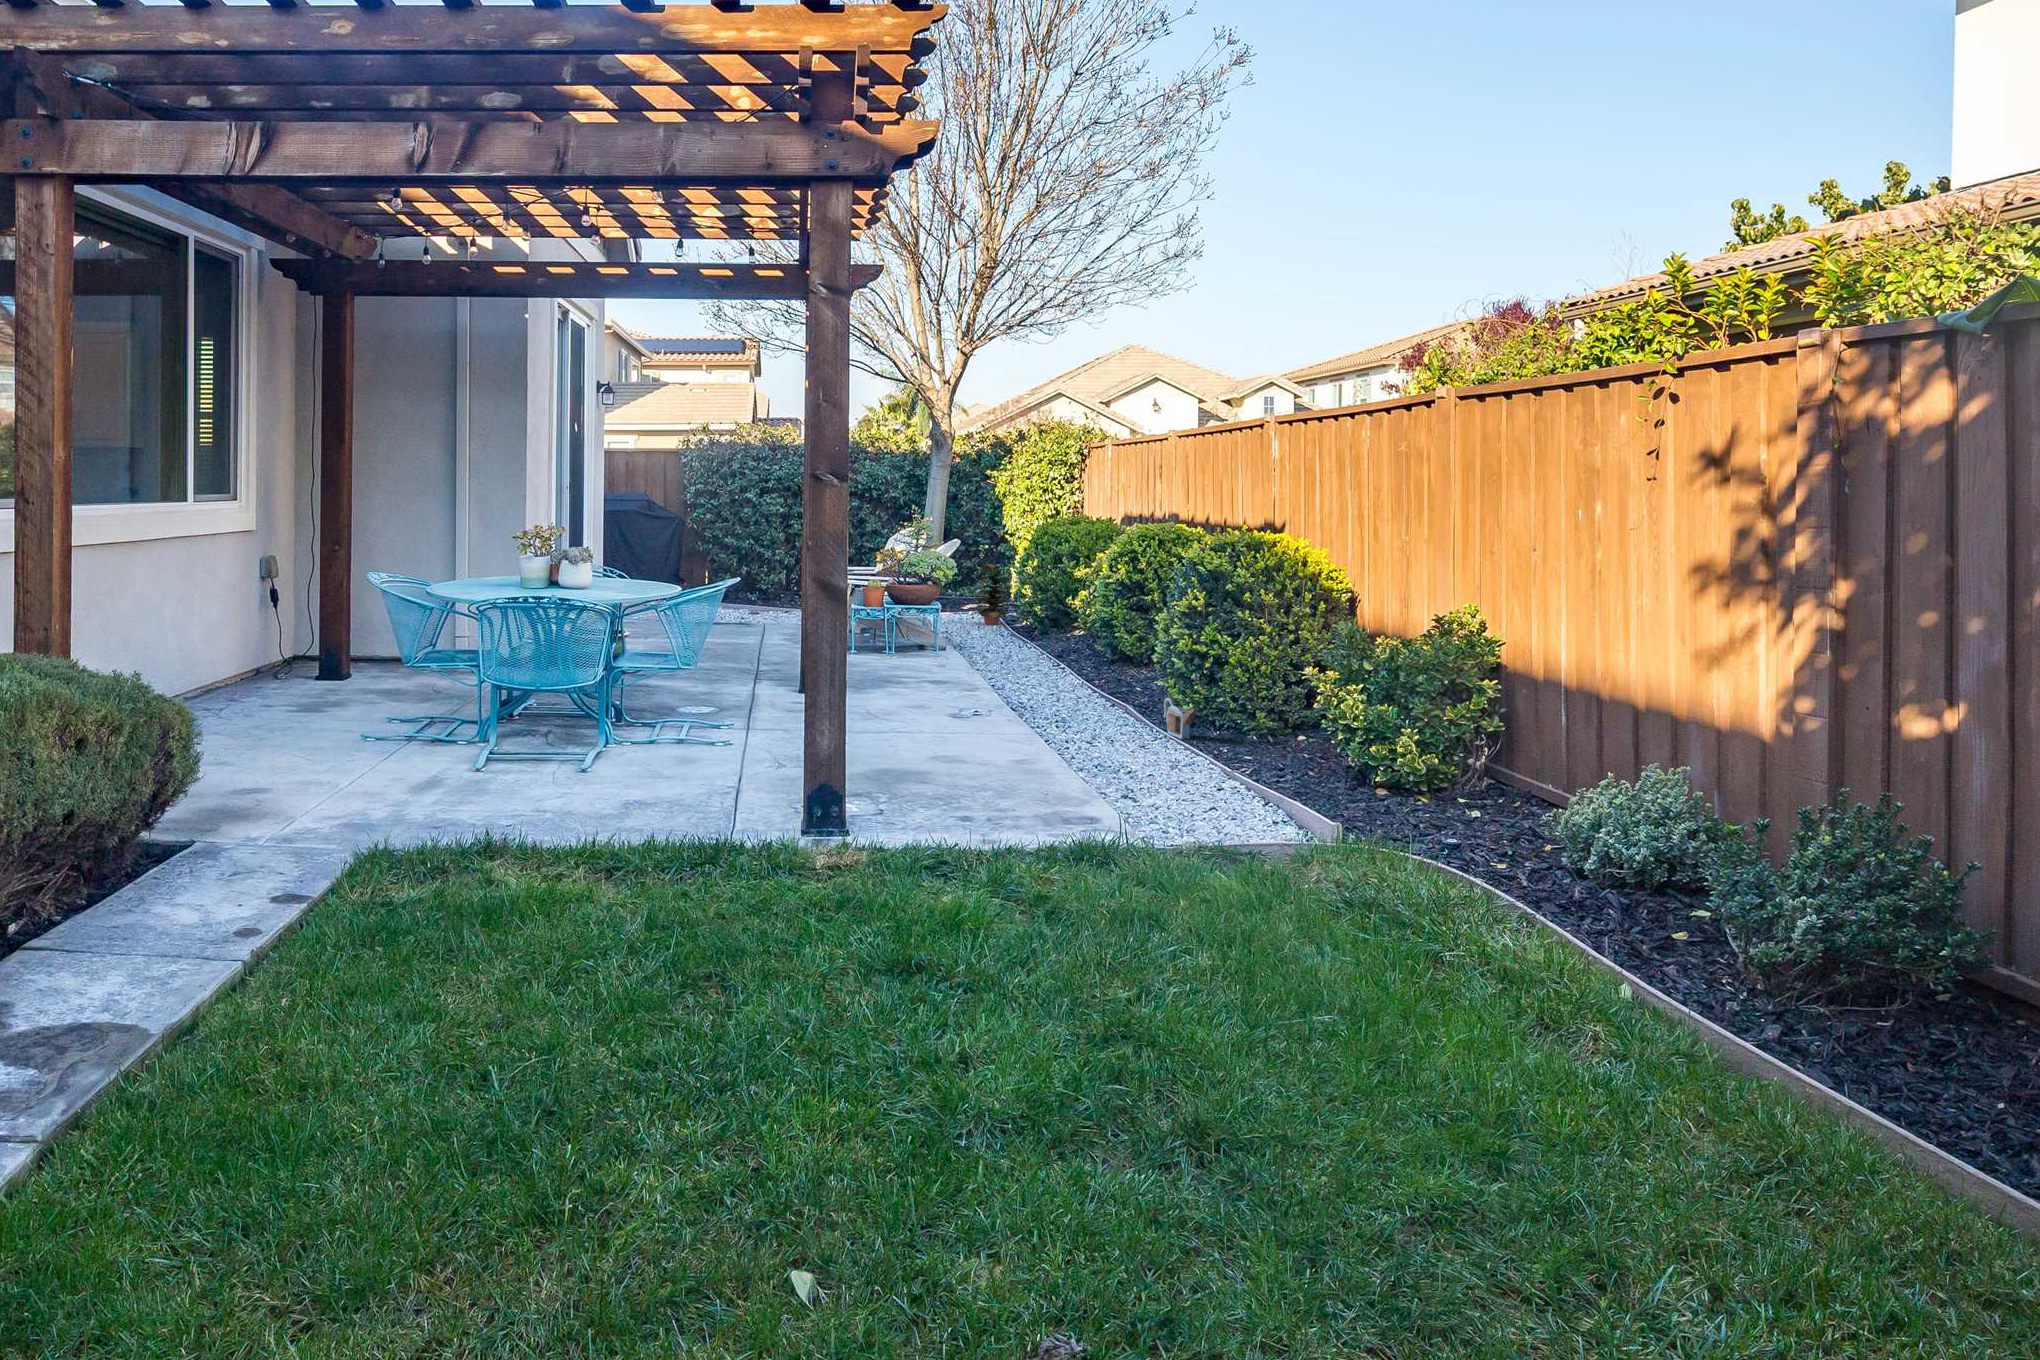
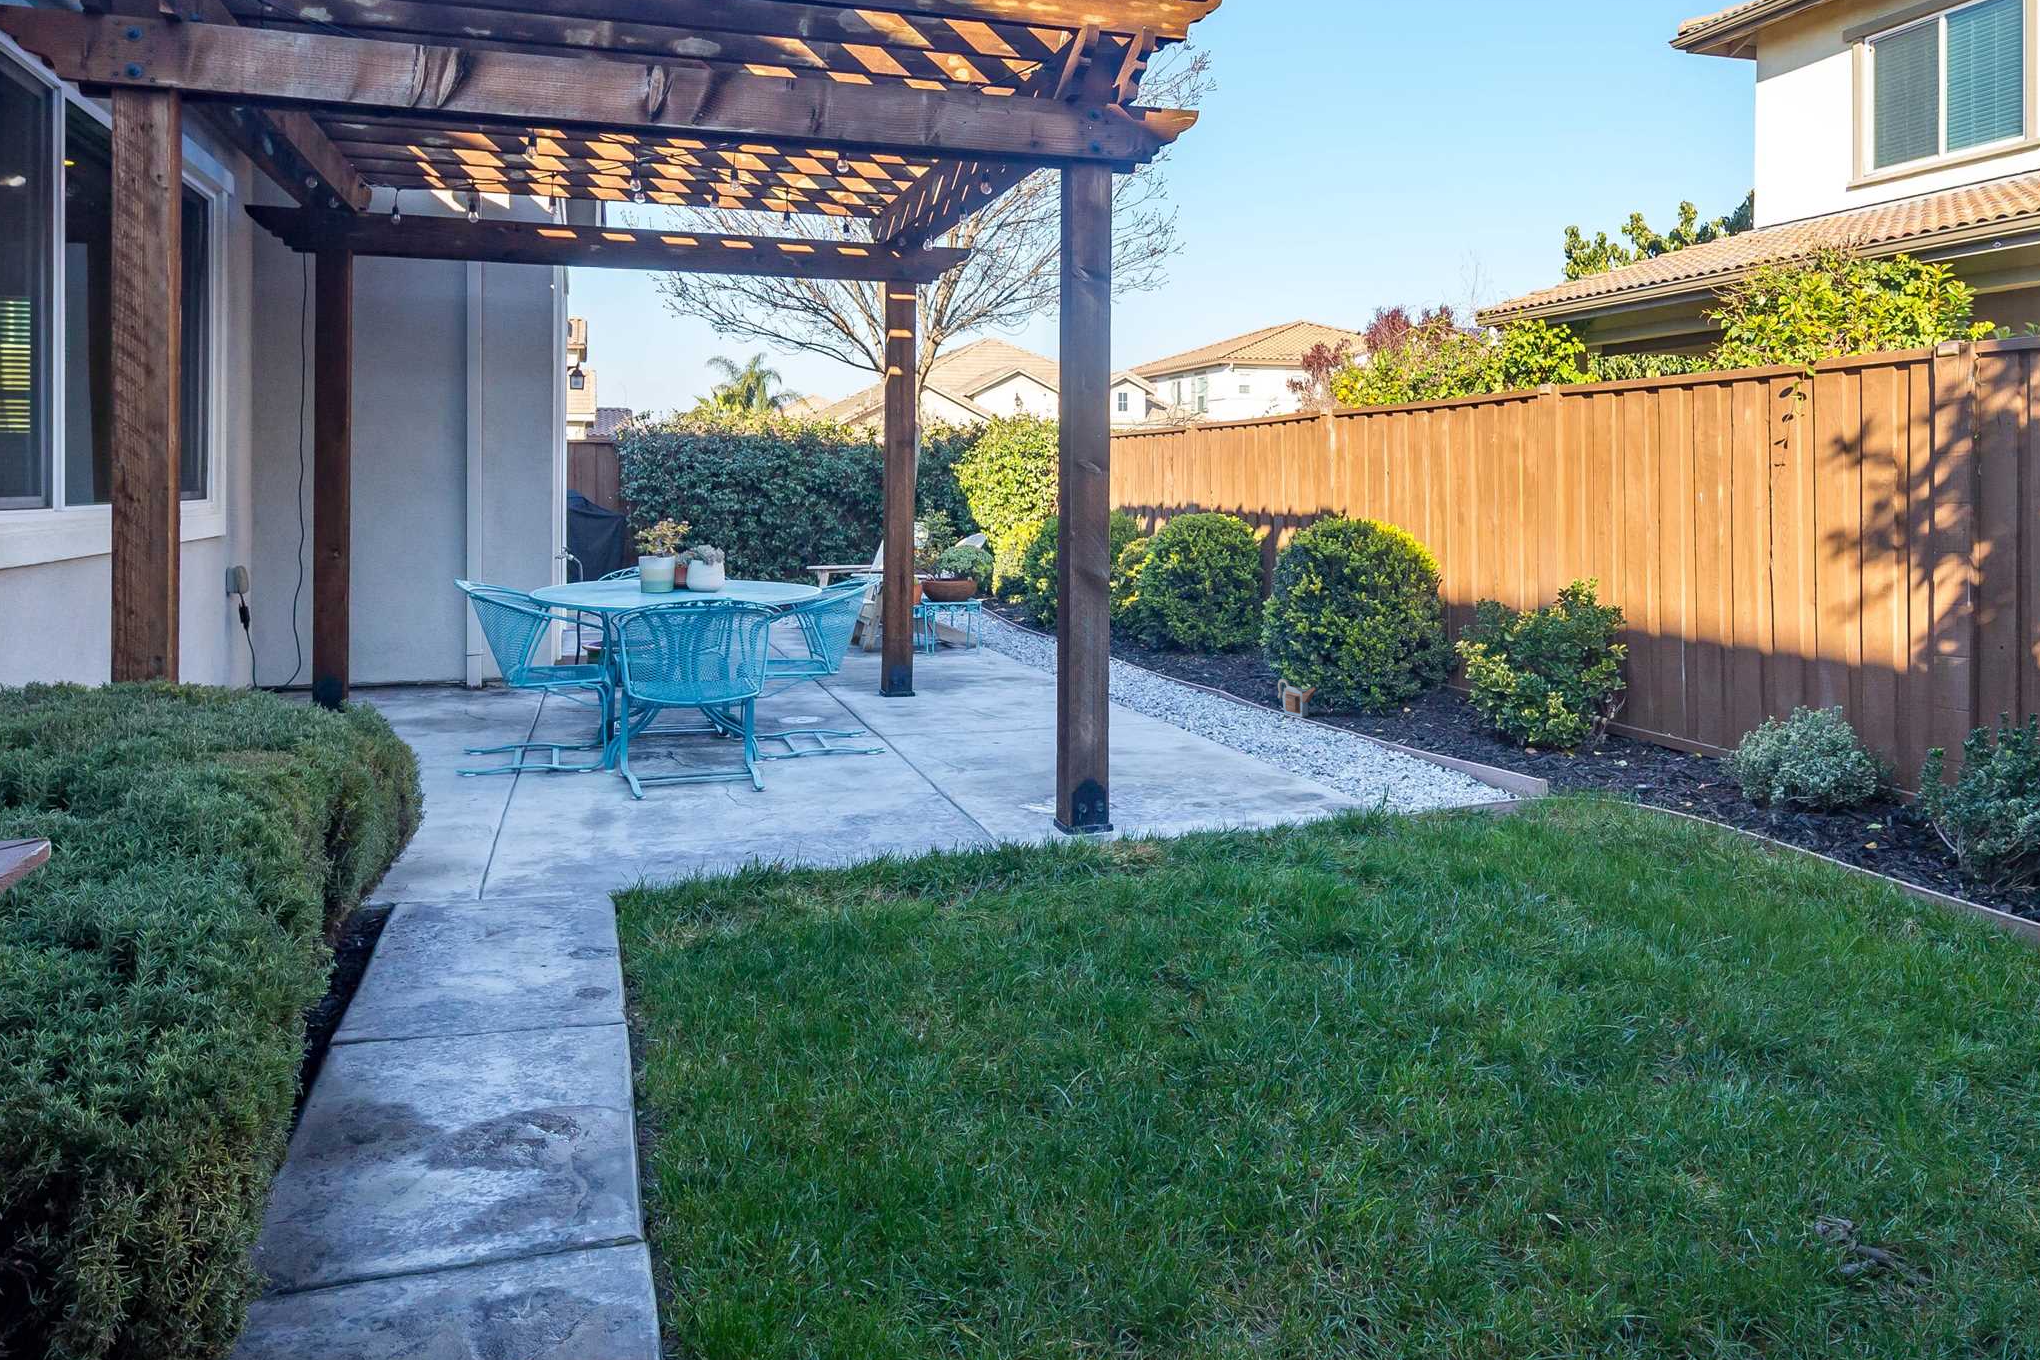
decorative plant: present [973,564,1013,625] -> none [966,556,1011,617]

